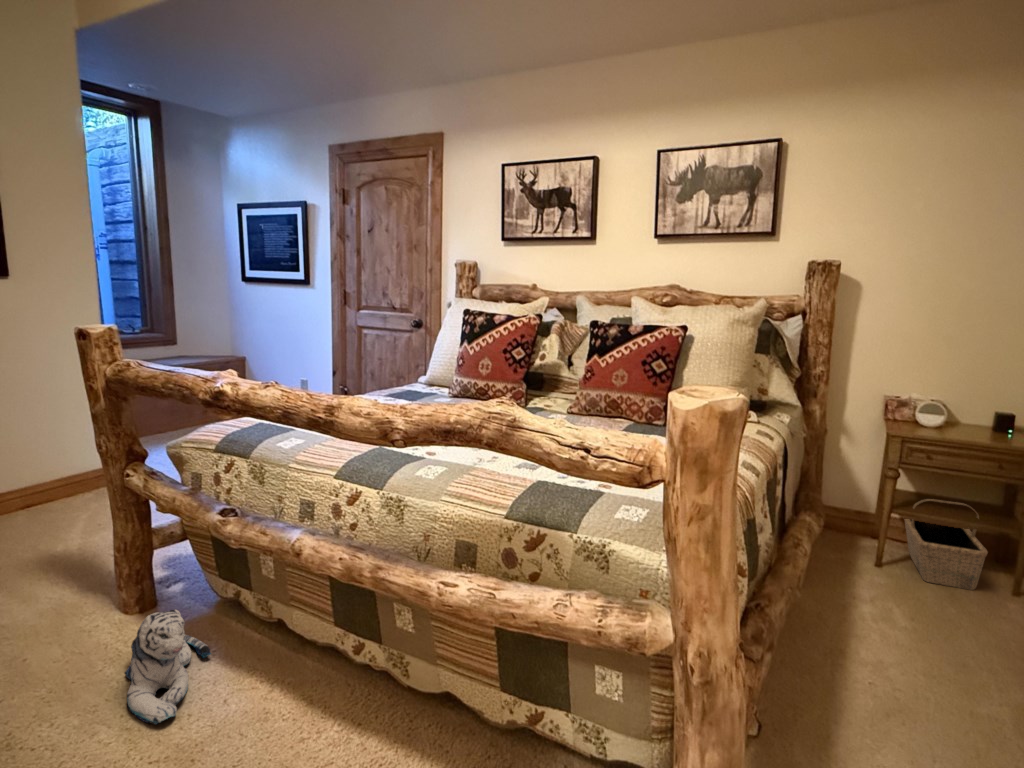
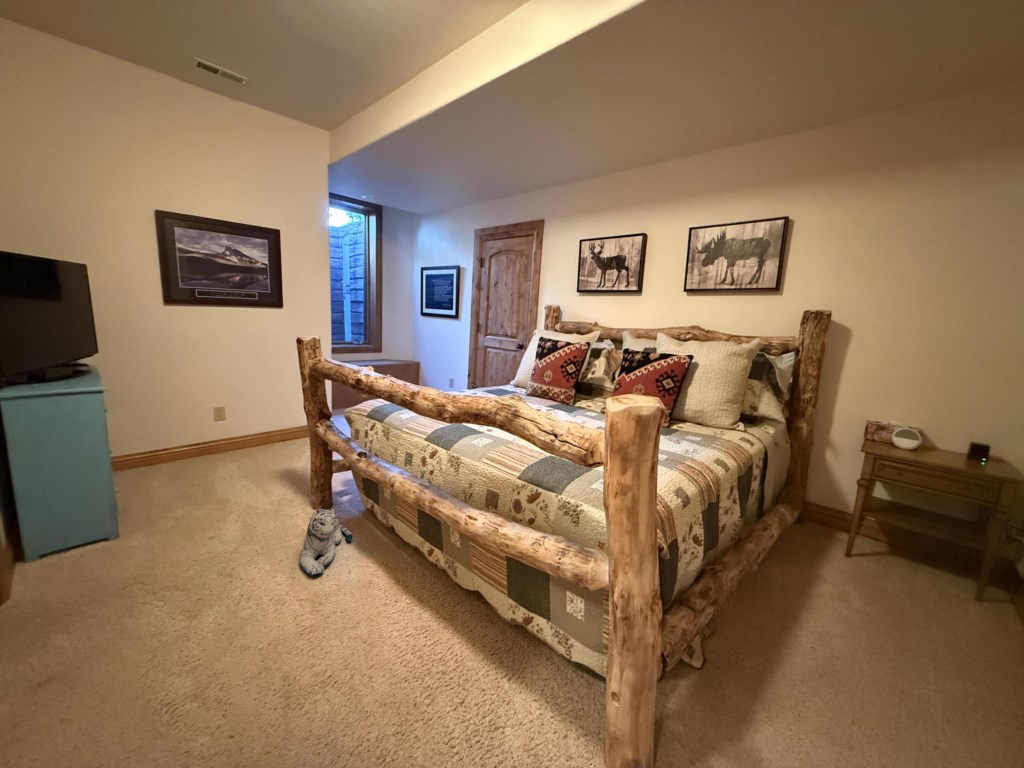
basket: present [904,499,988,590] -> none [879,510,955,593]

